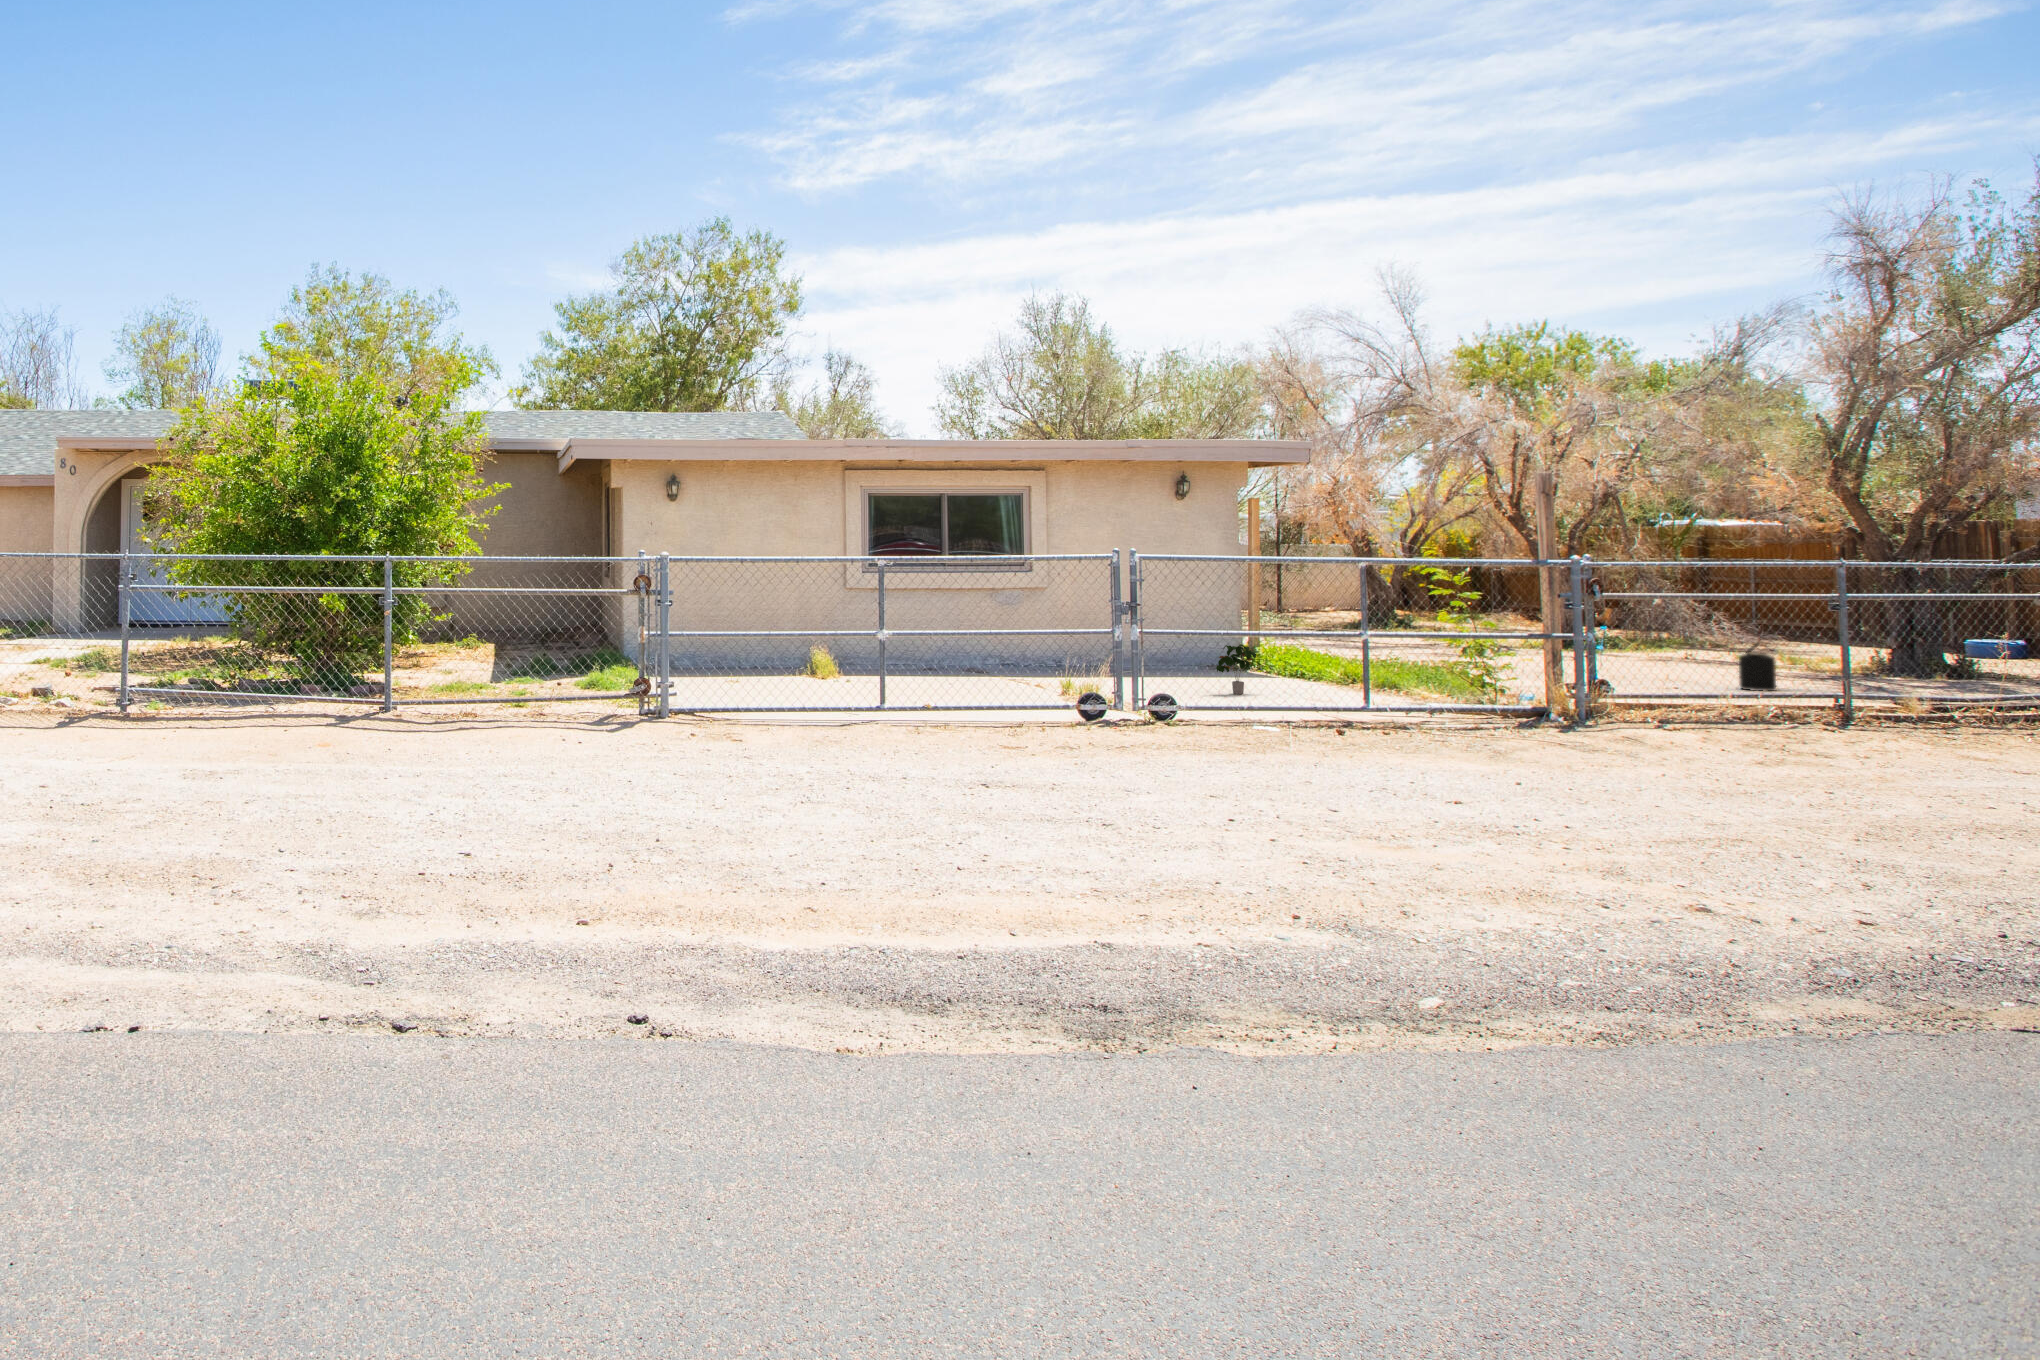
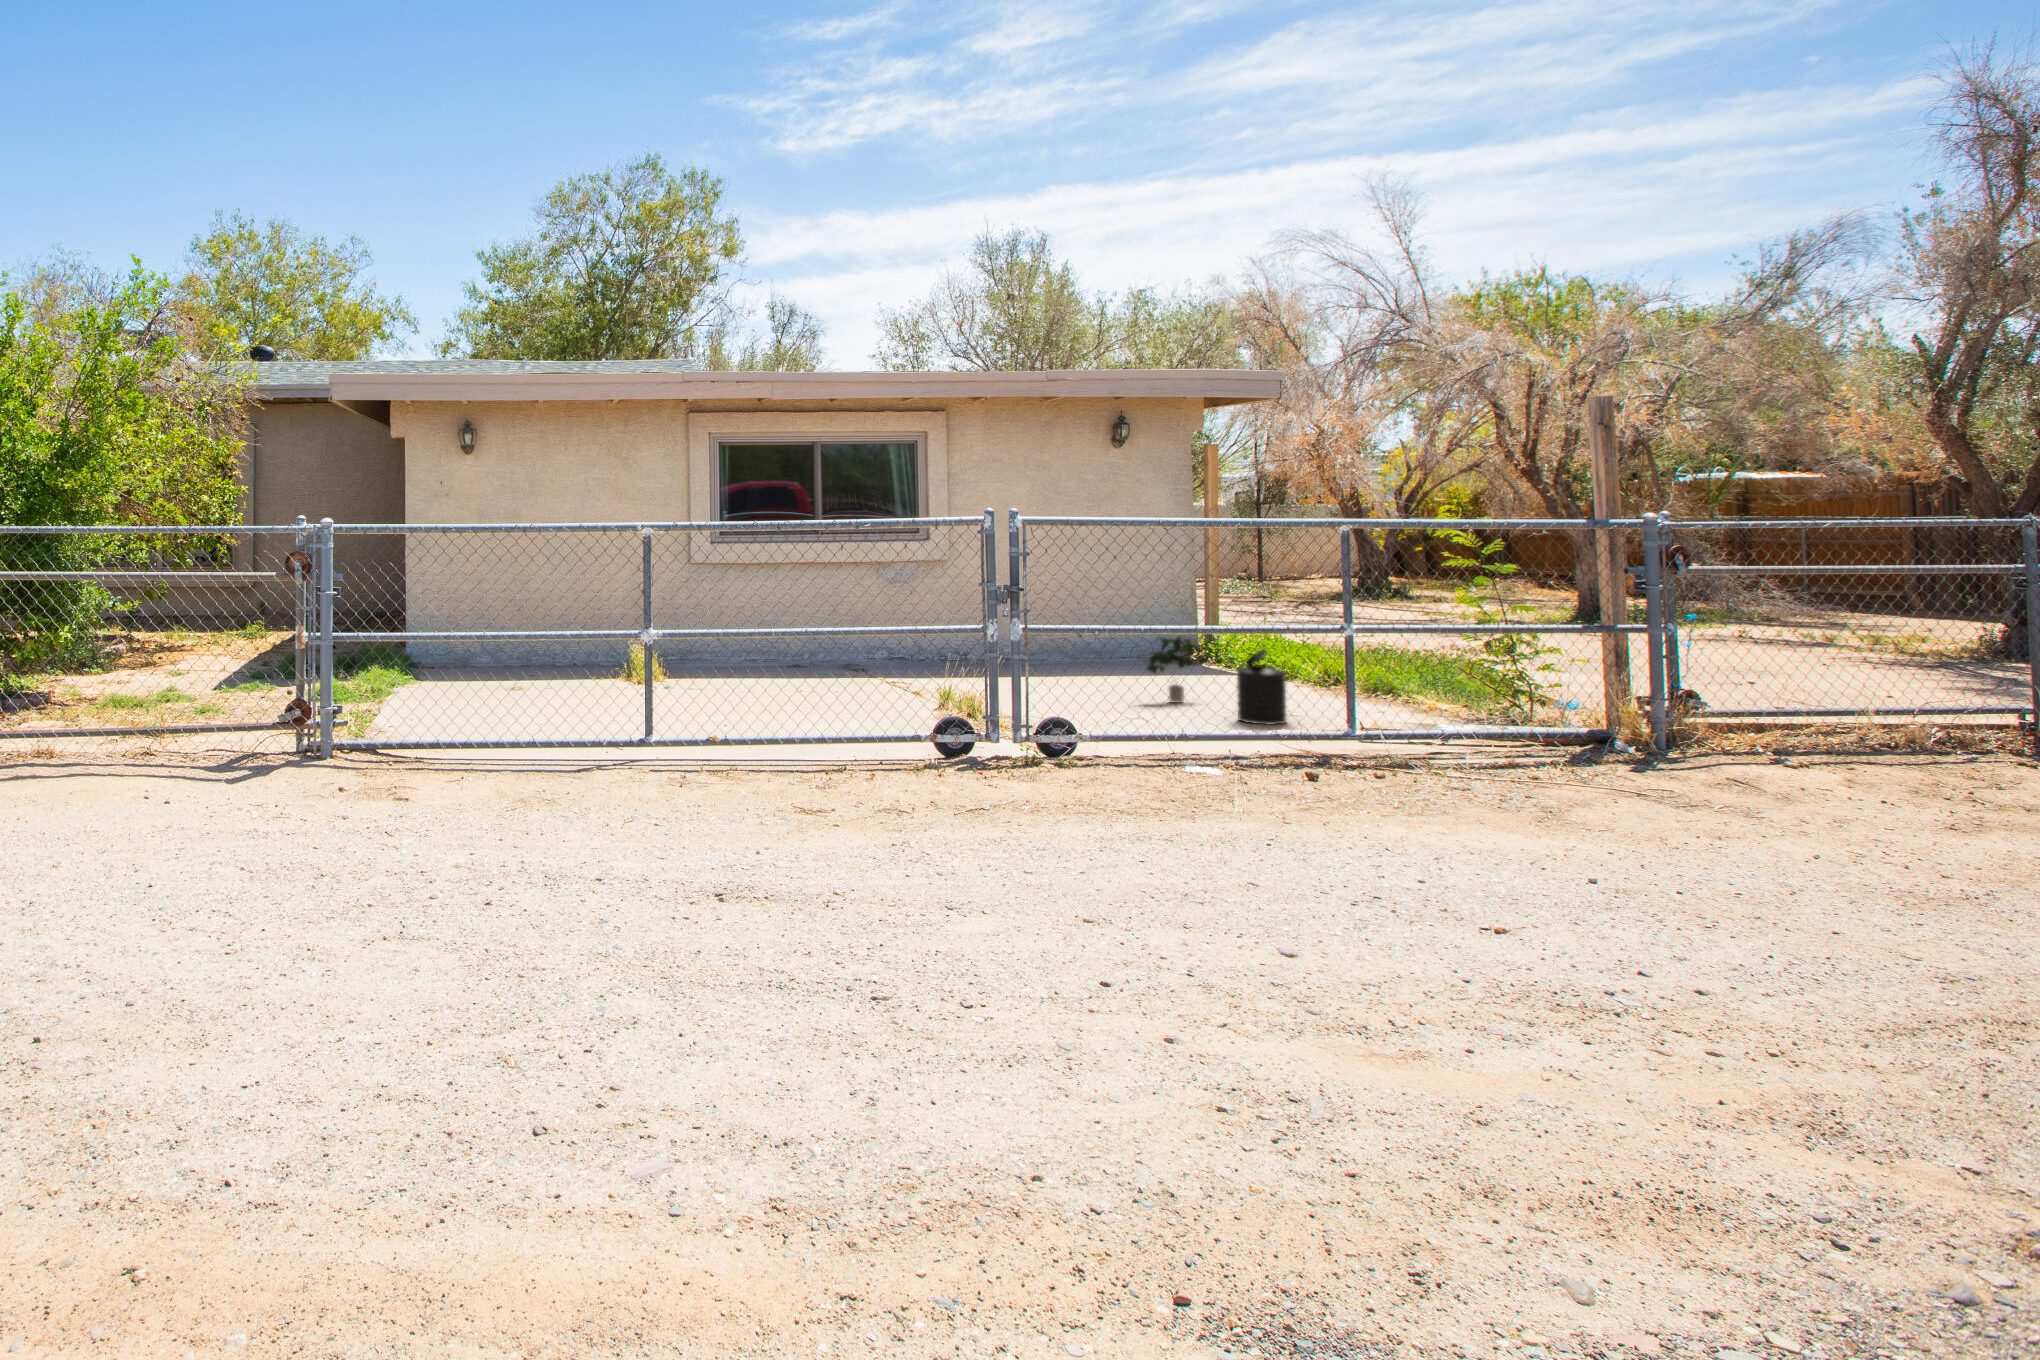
trash can: present [1739,643,1776,691] -> present [1236,649,1287,725]

